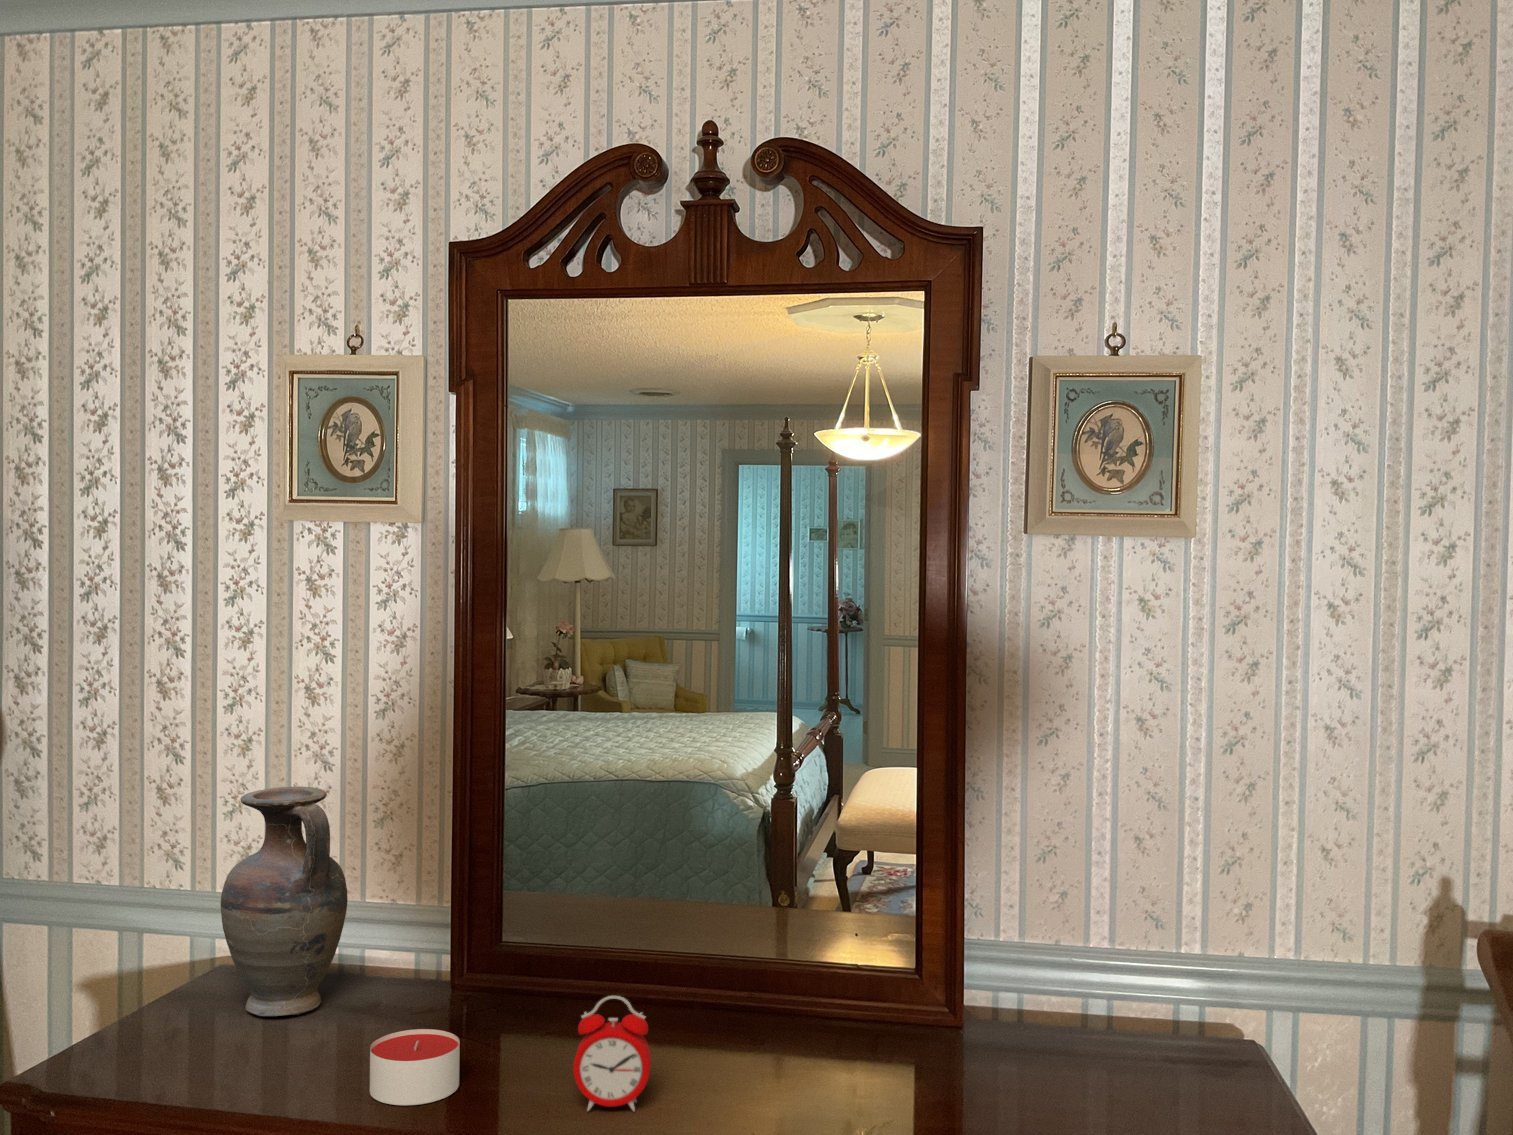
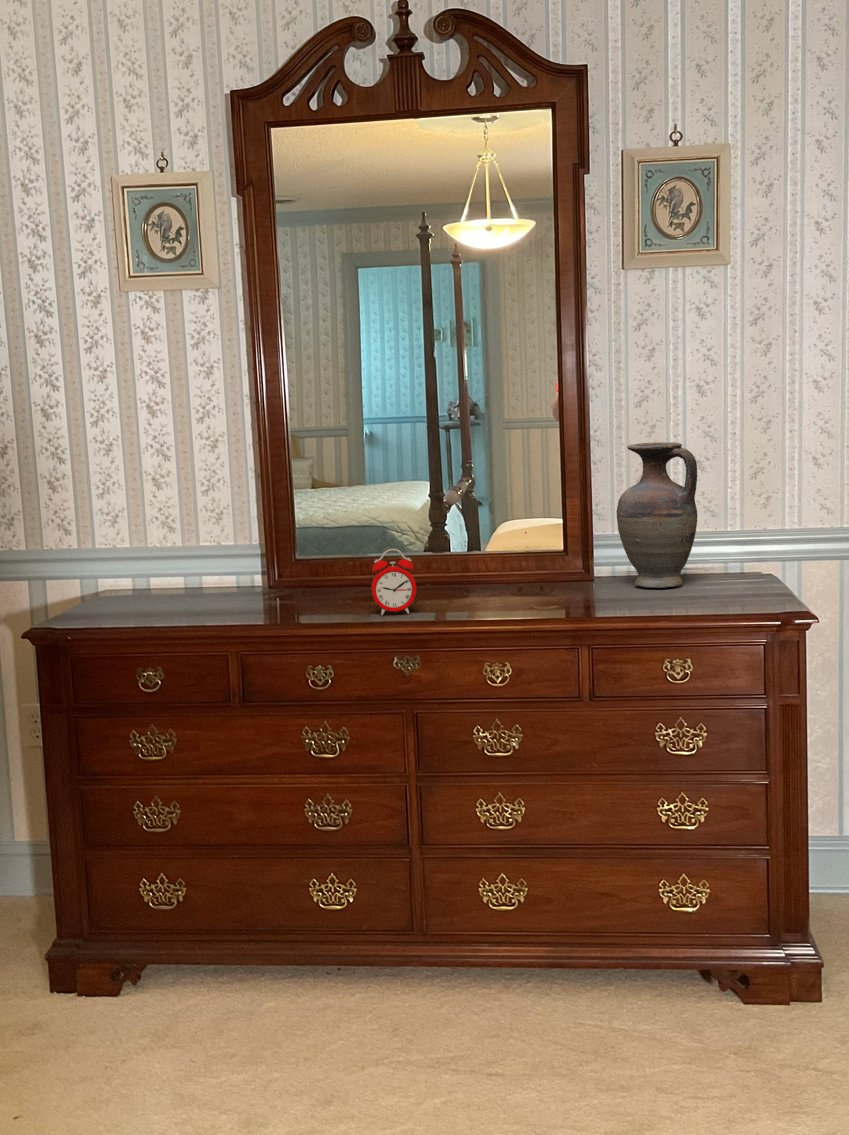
vase: present [221,787,348,1016] -> present [617,442,697,588]
candle: present [370,1029,460,1105] -> none [247,586,300,621]

